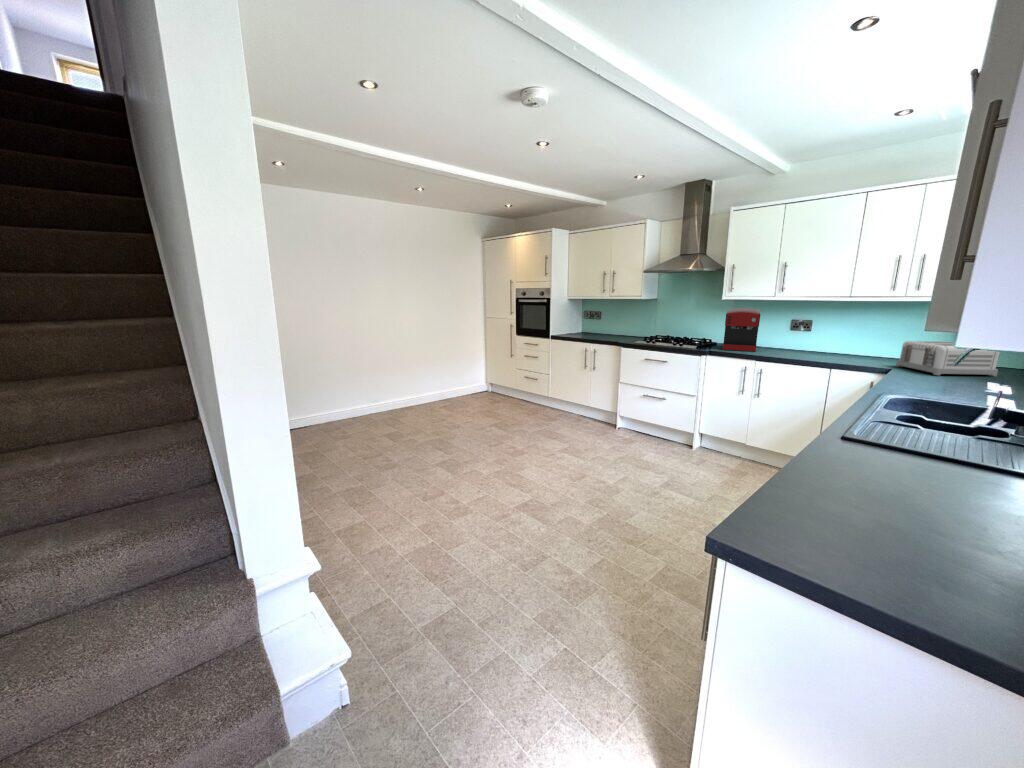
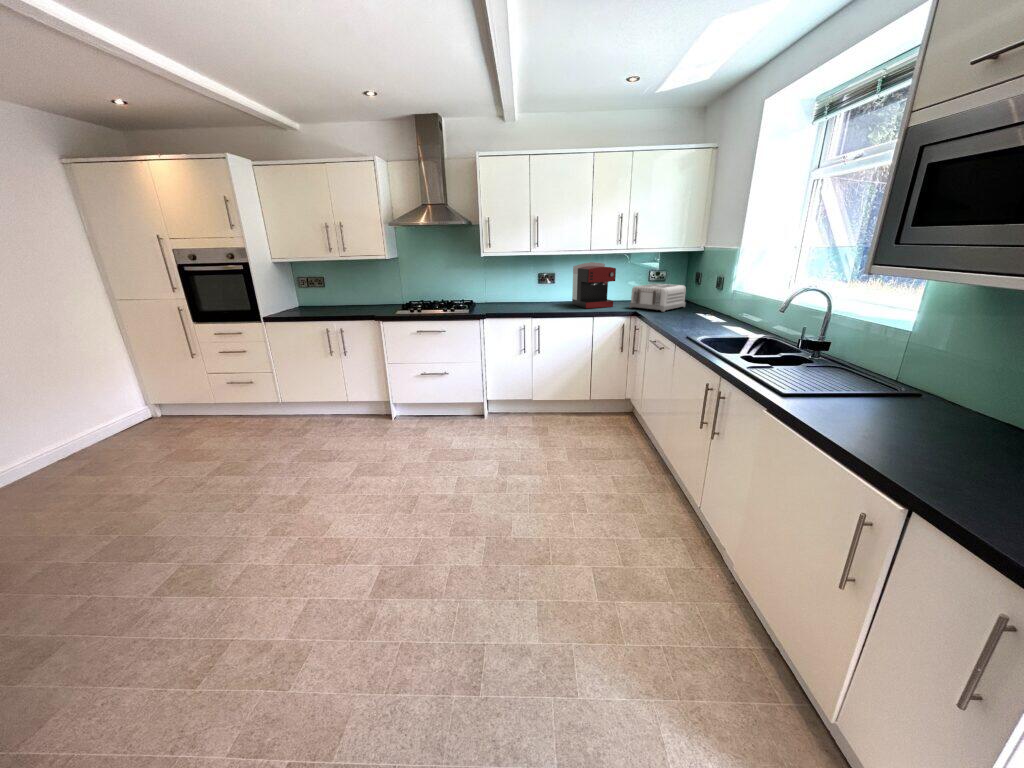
coffee maker: present [722,308,760,351] -> present [572,262,616,308]

